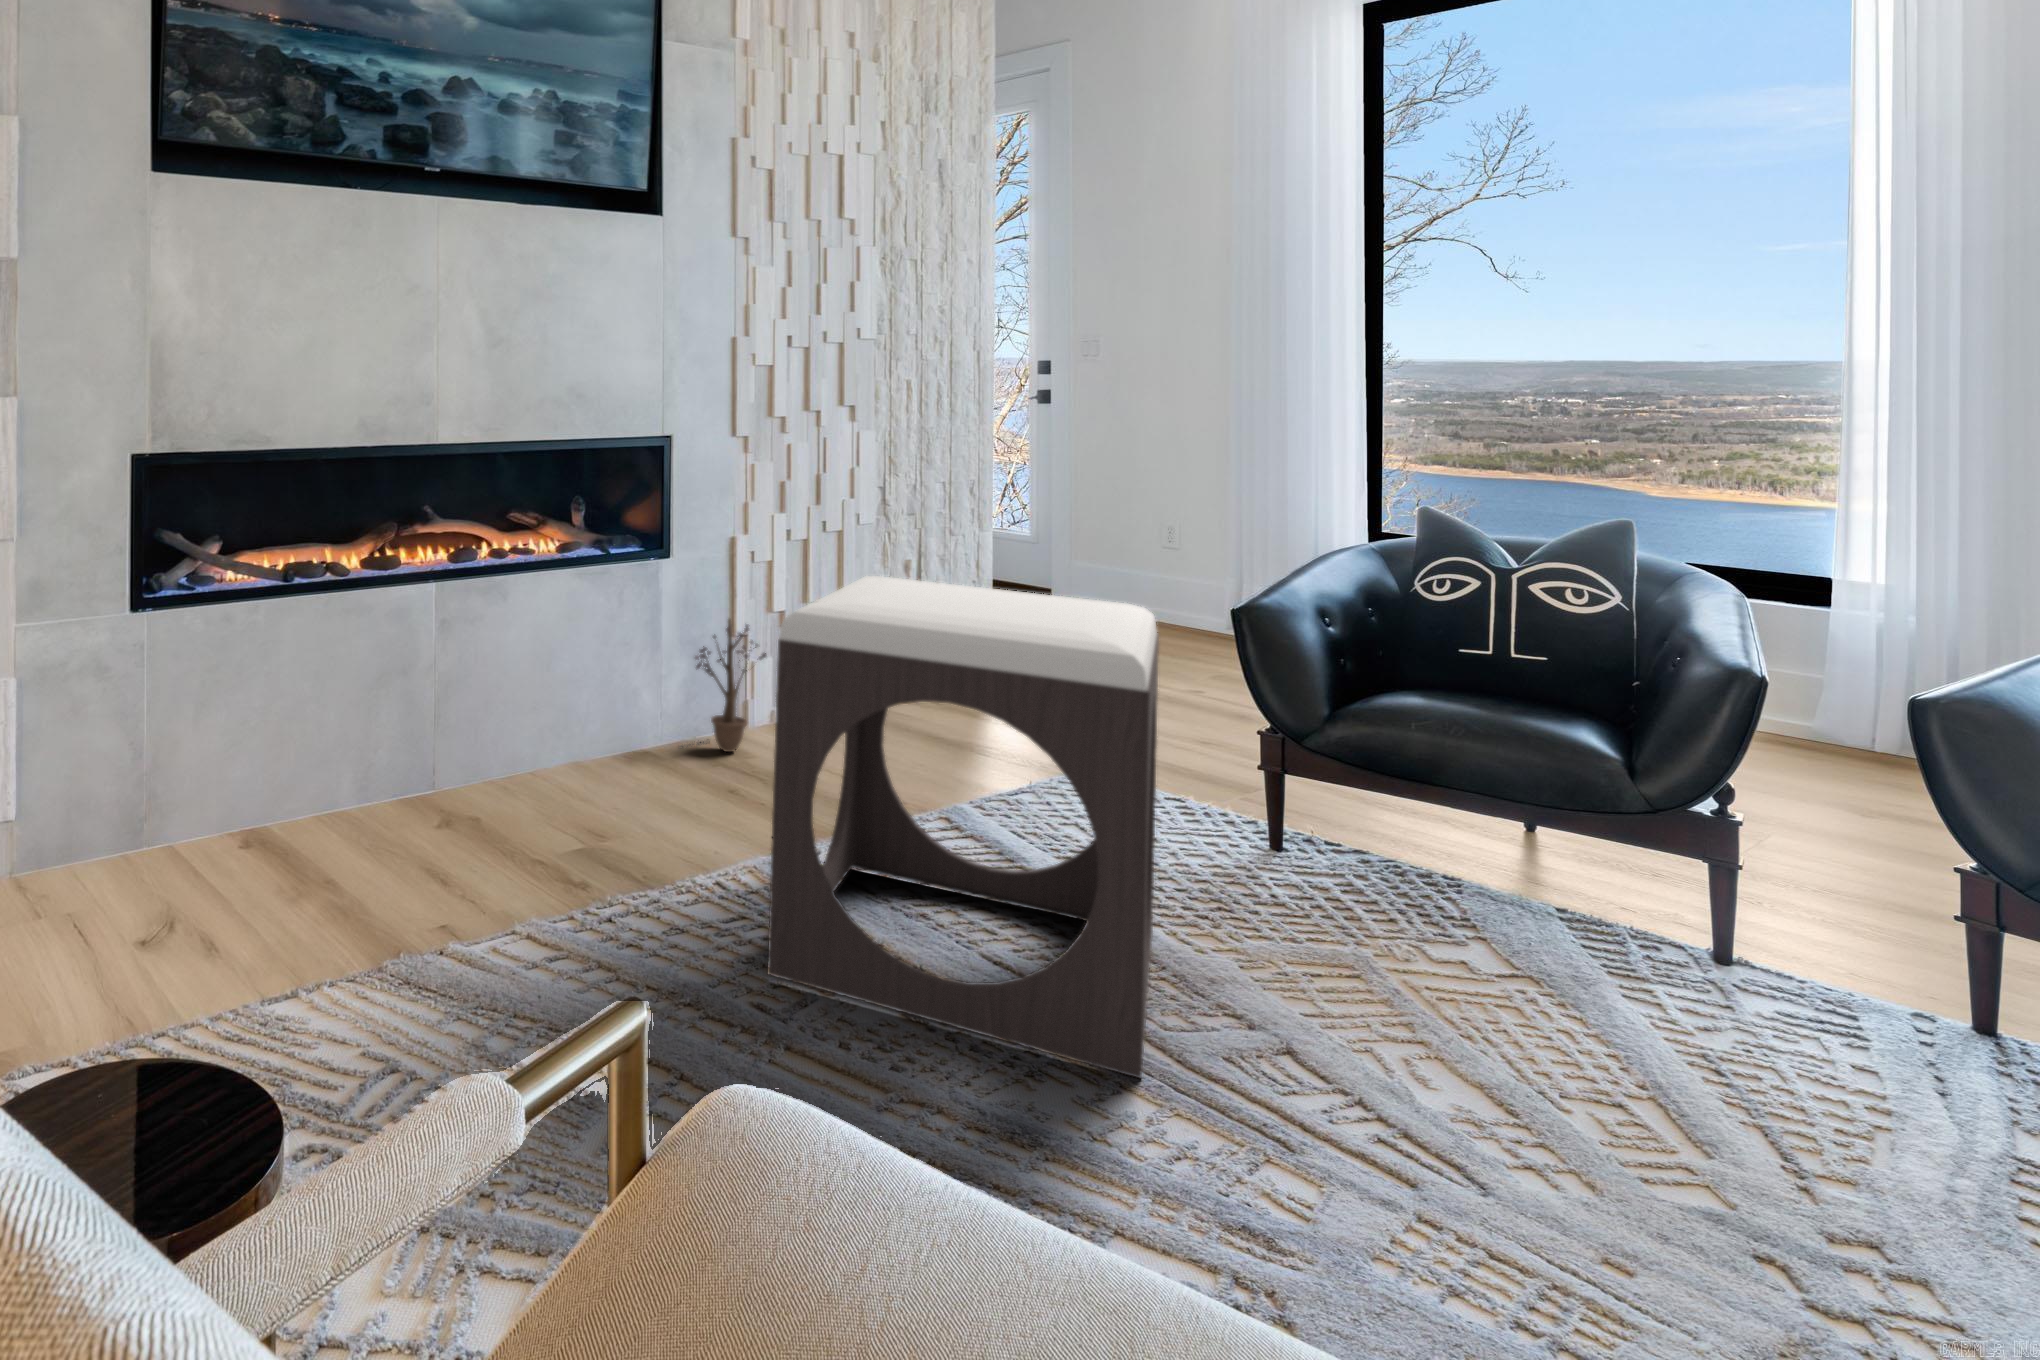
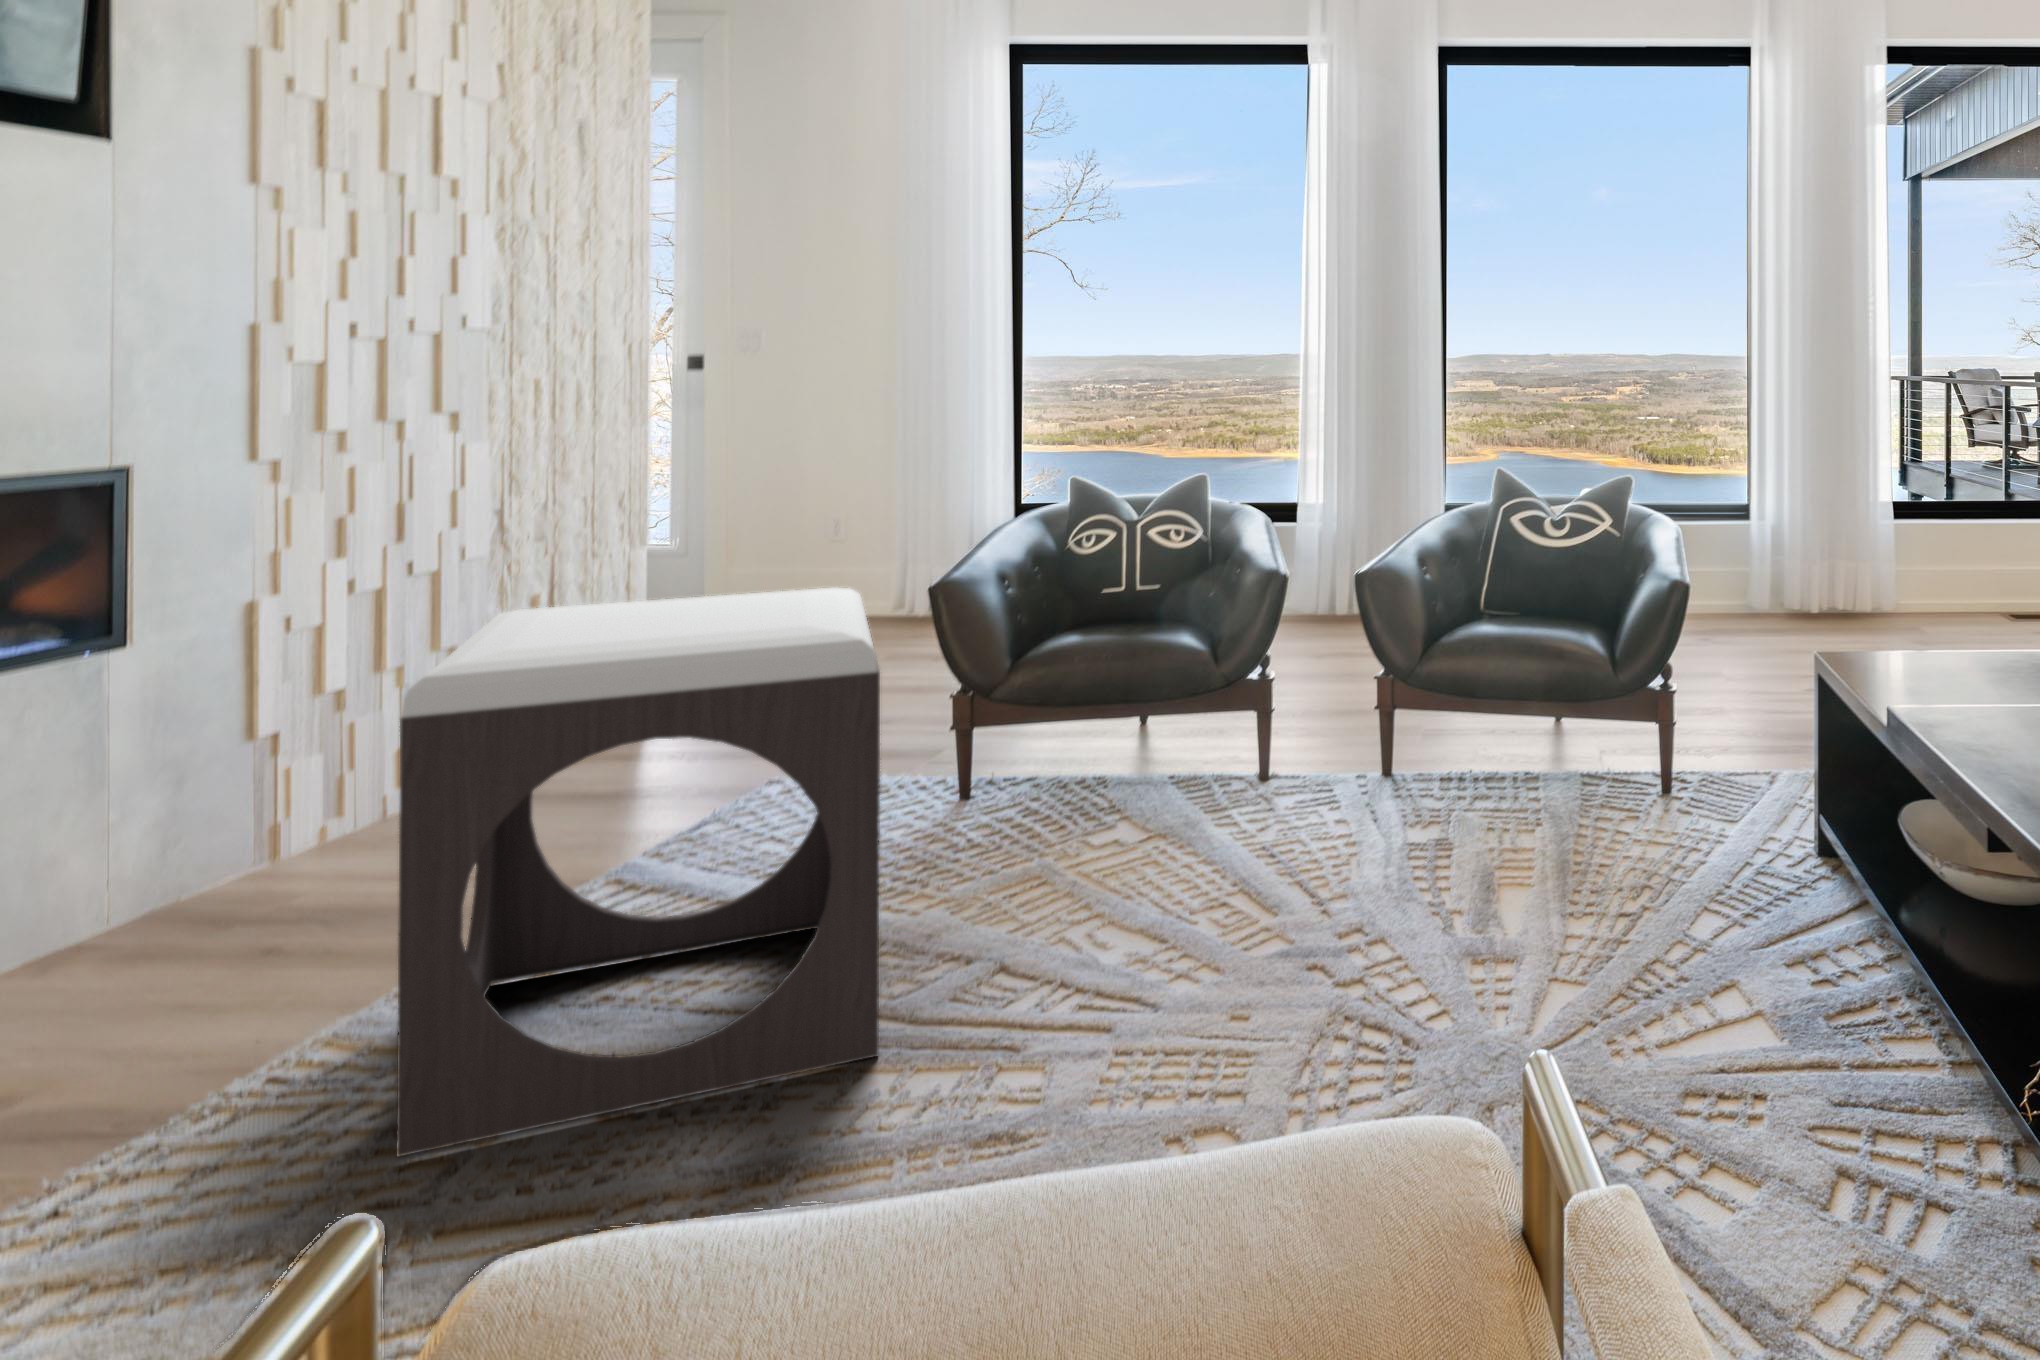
decorative plant: present [681,619,766,752] -> none [140,712,304,928]

